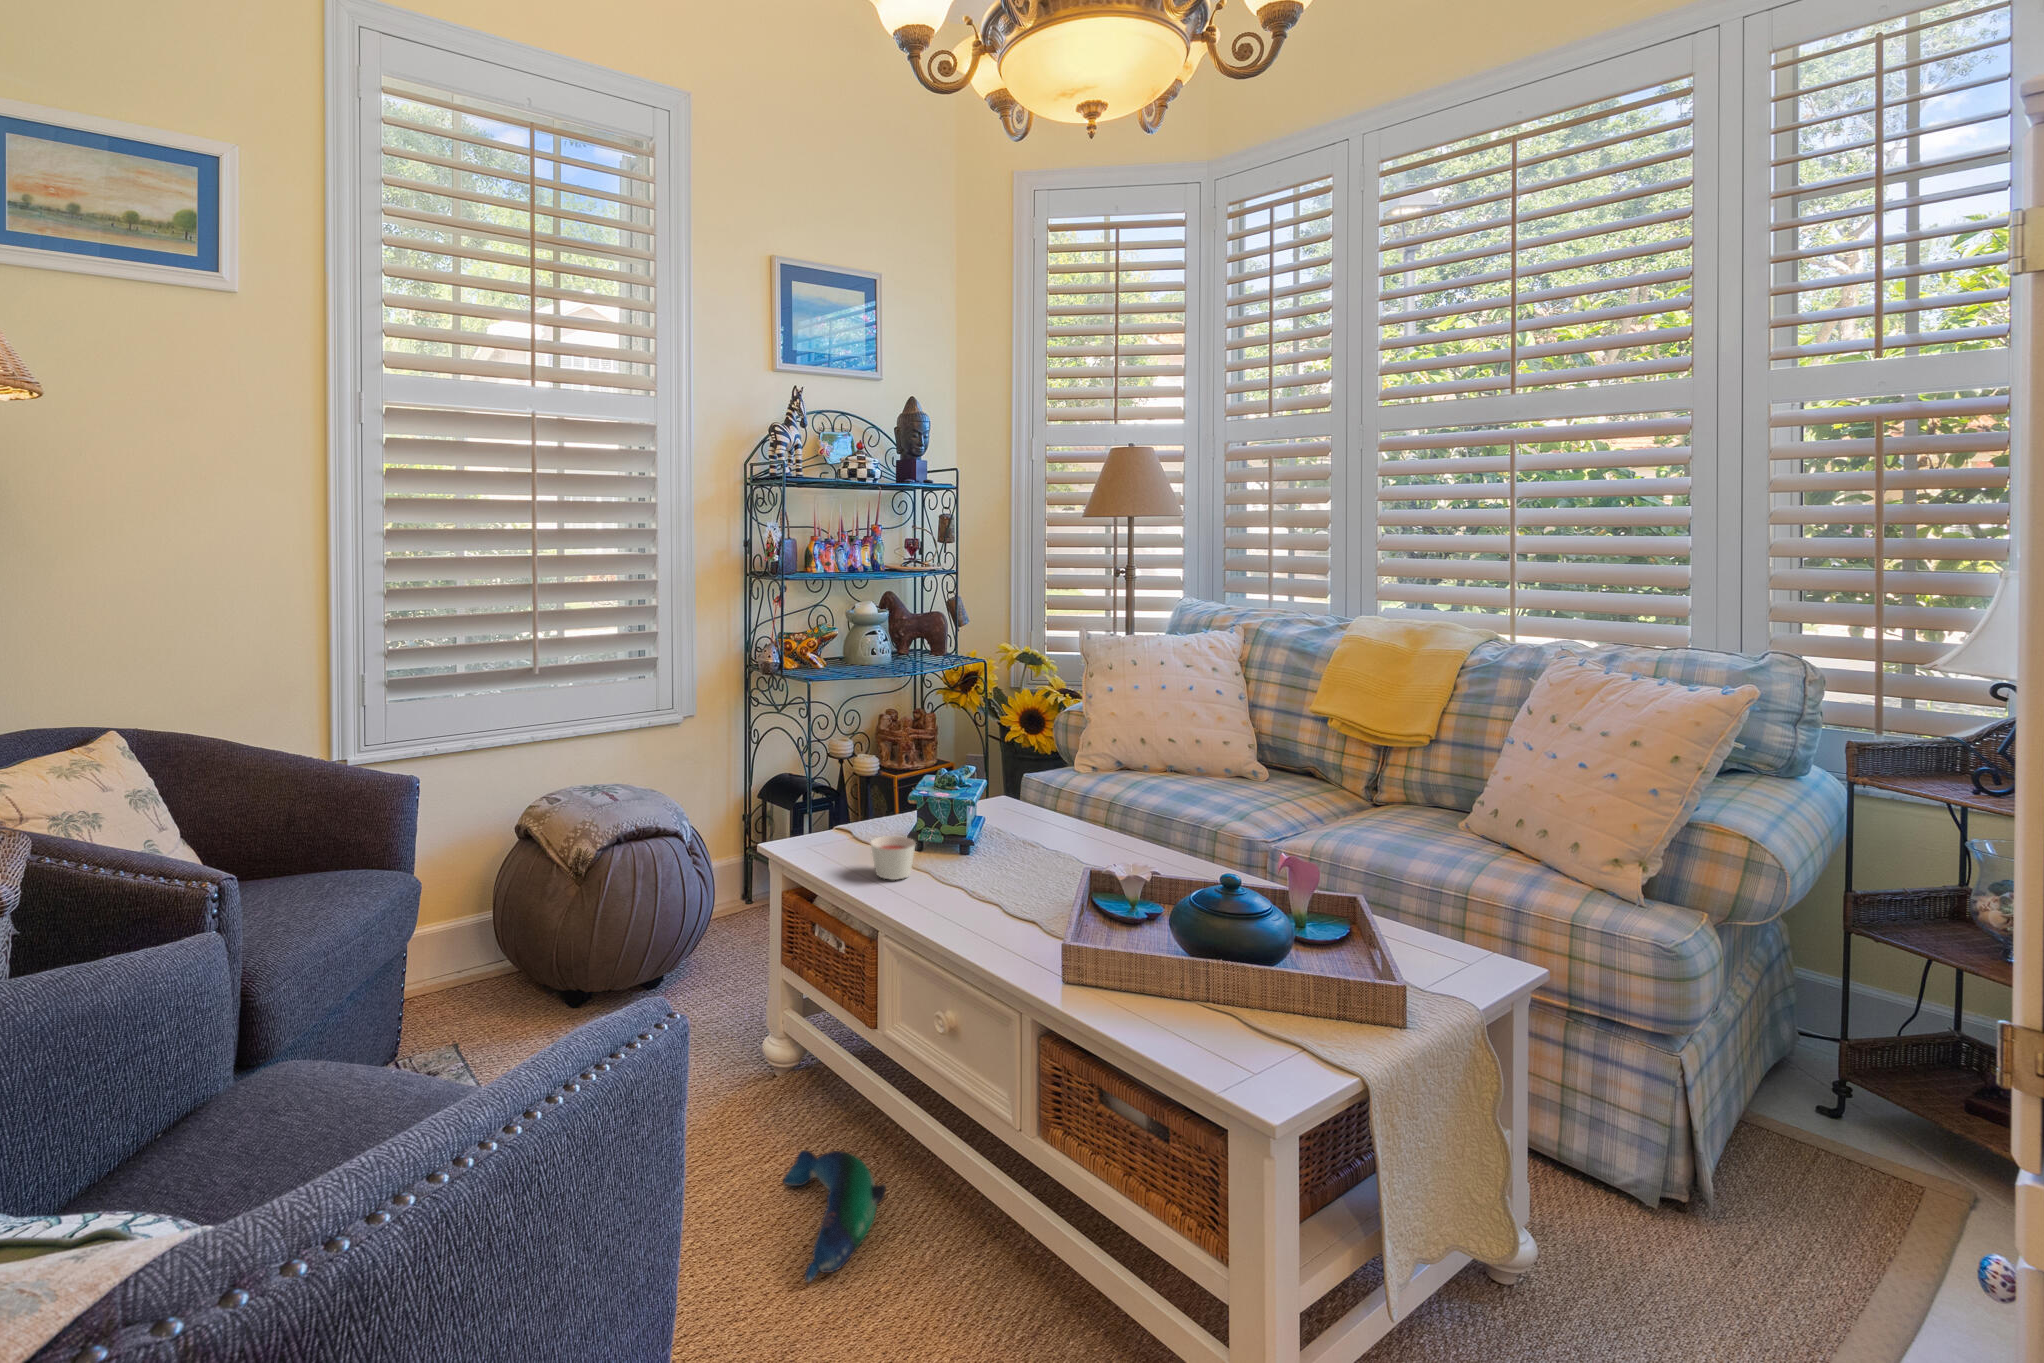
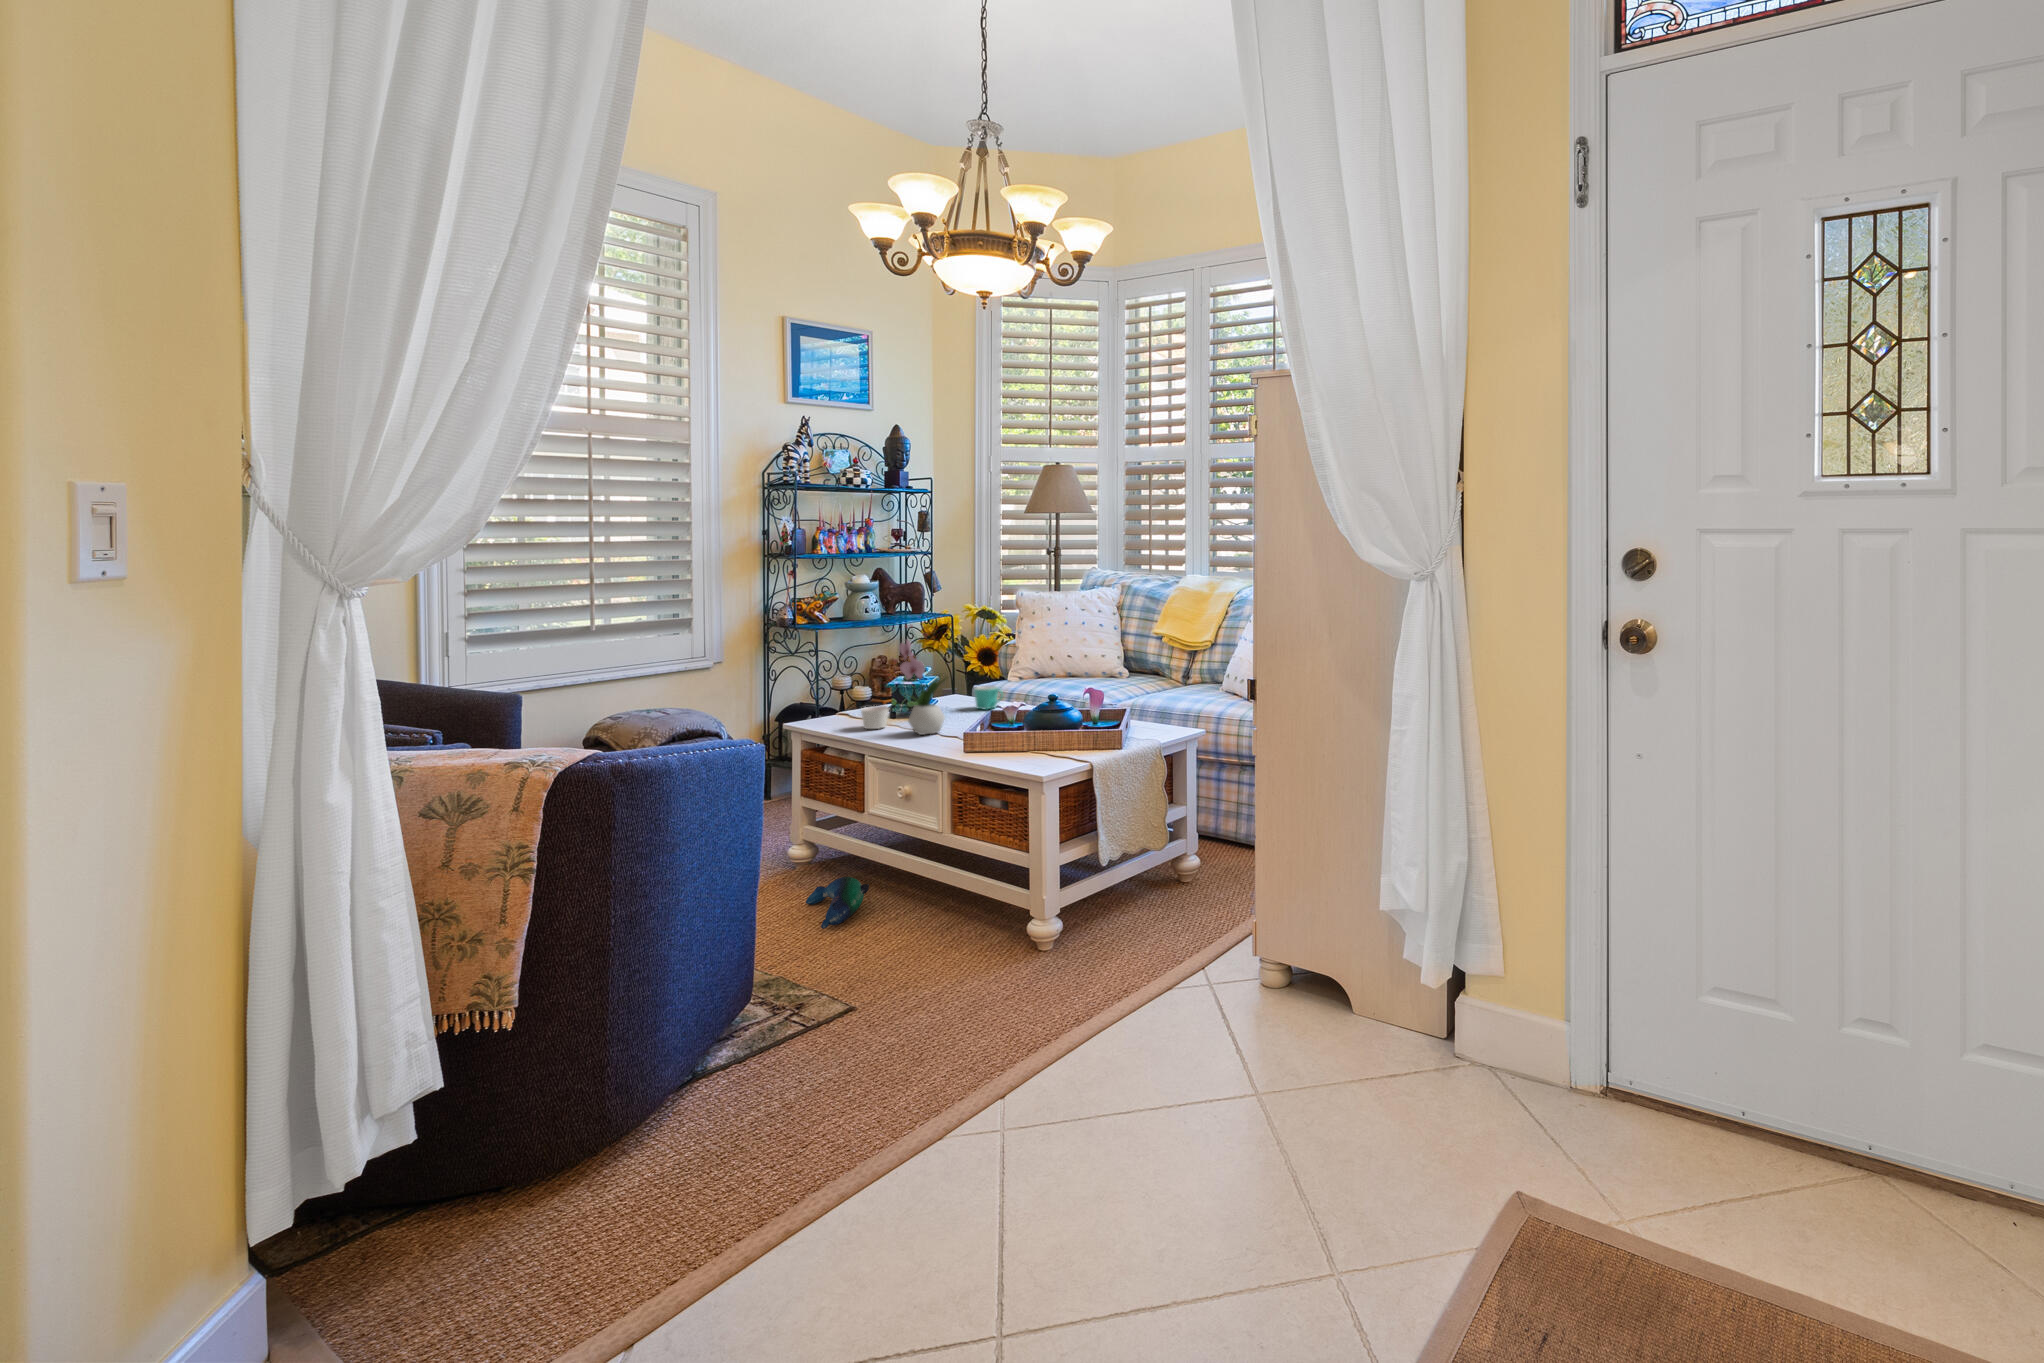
flower arrangement: none [934,710,1020,909] -> present [899,625,945,735]
mug: none [1045,802,1095,846] -> present [974,686,1003,709]

